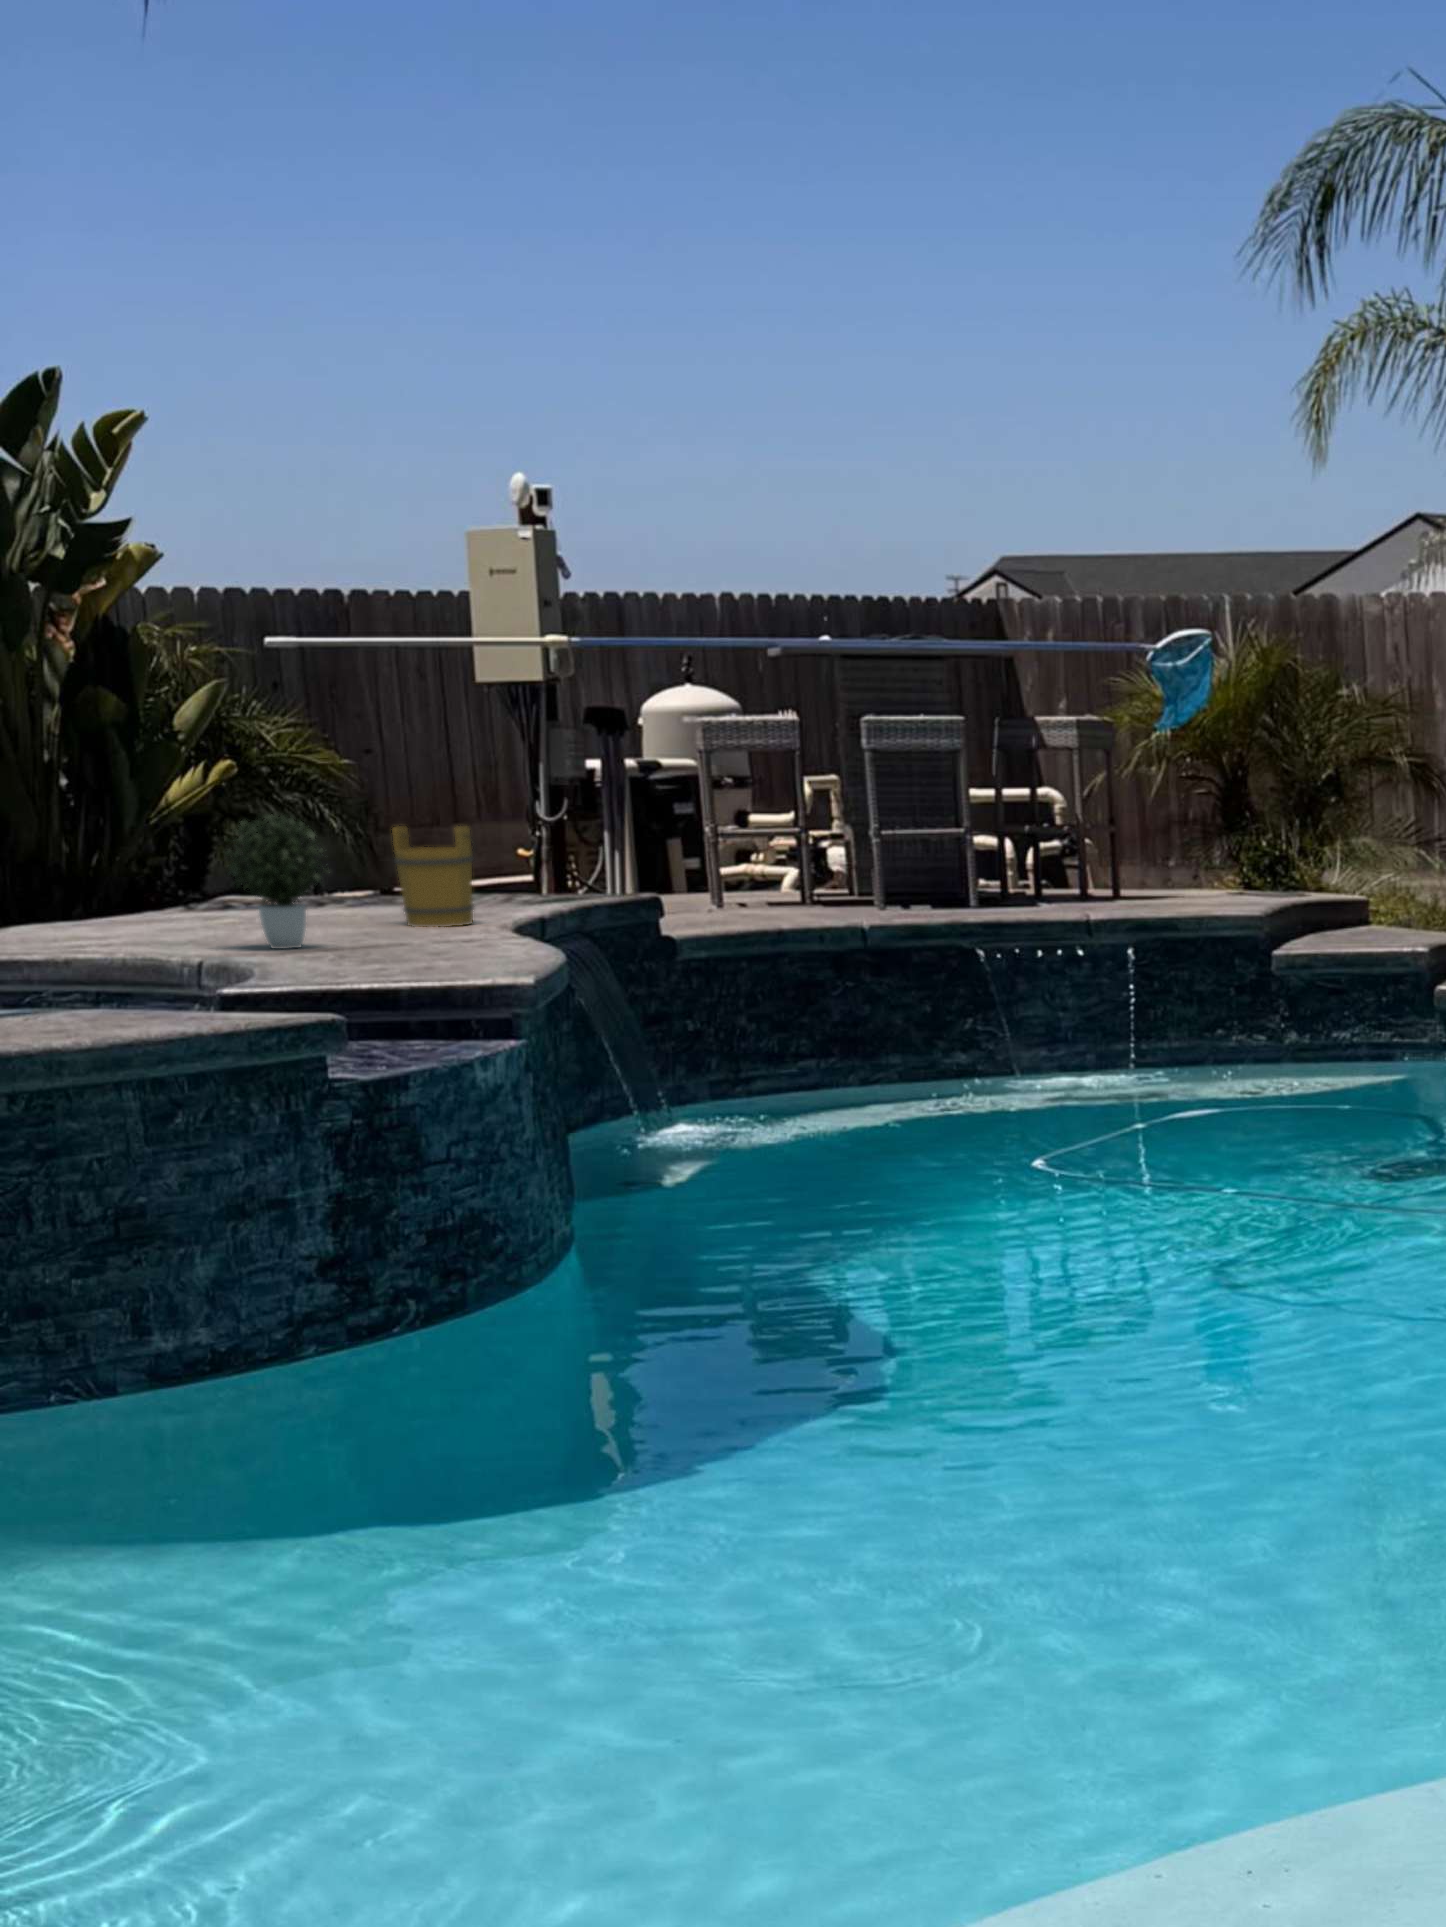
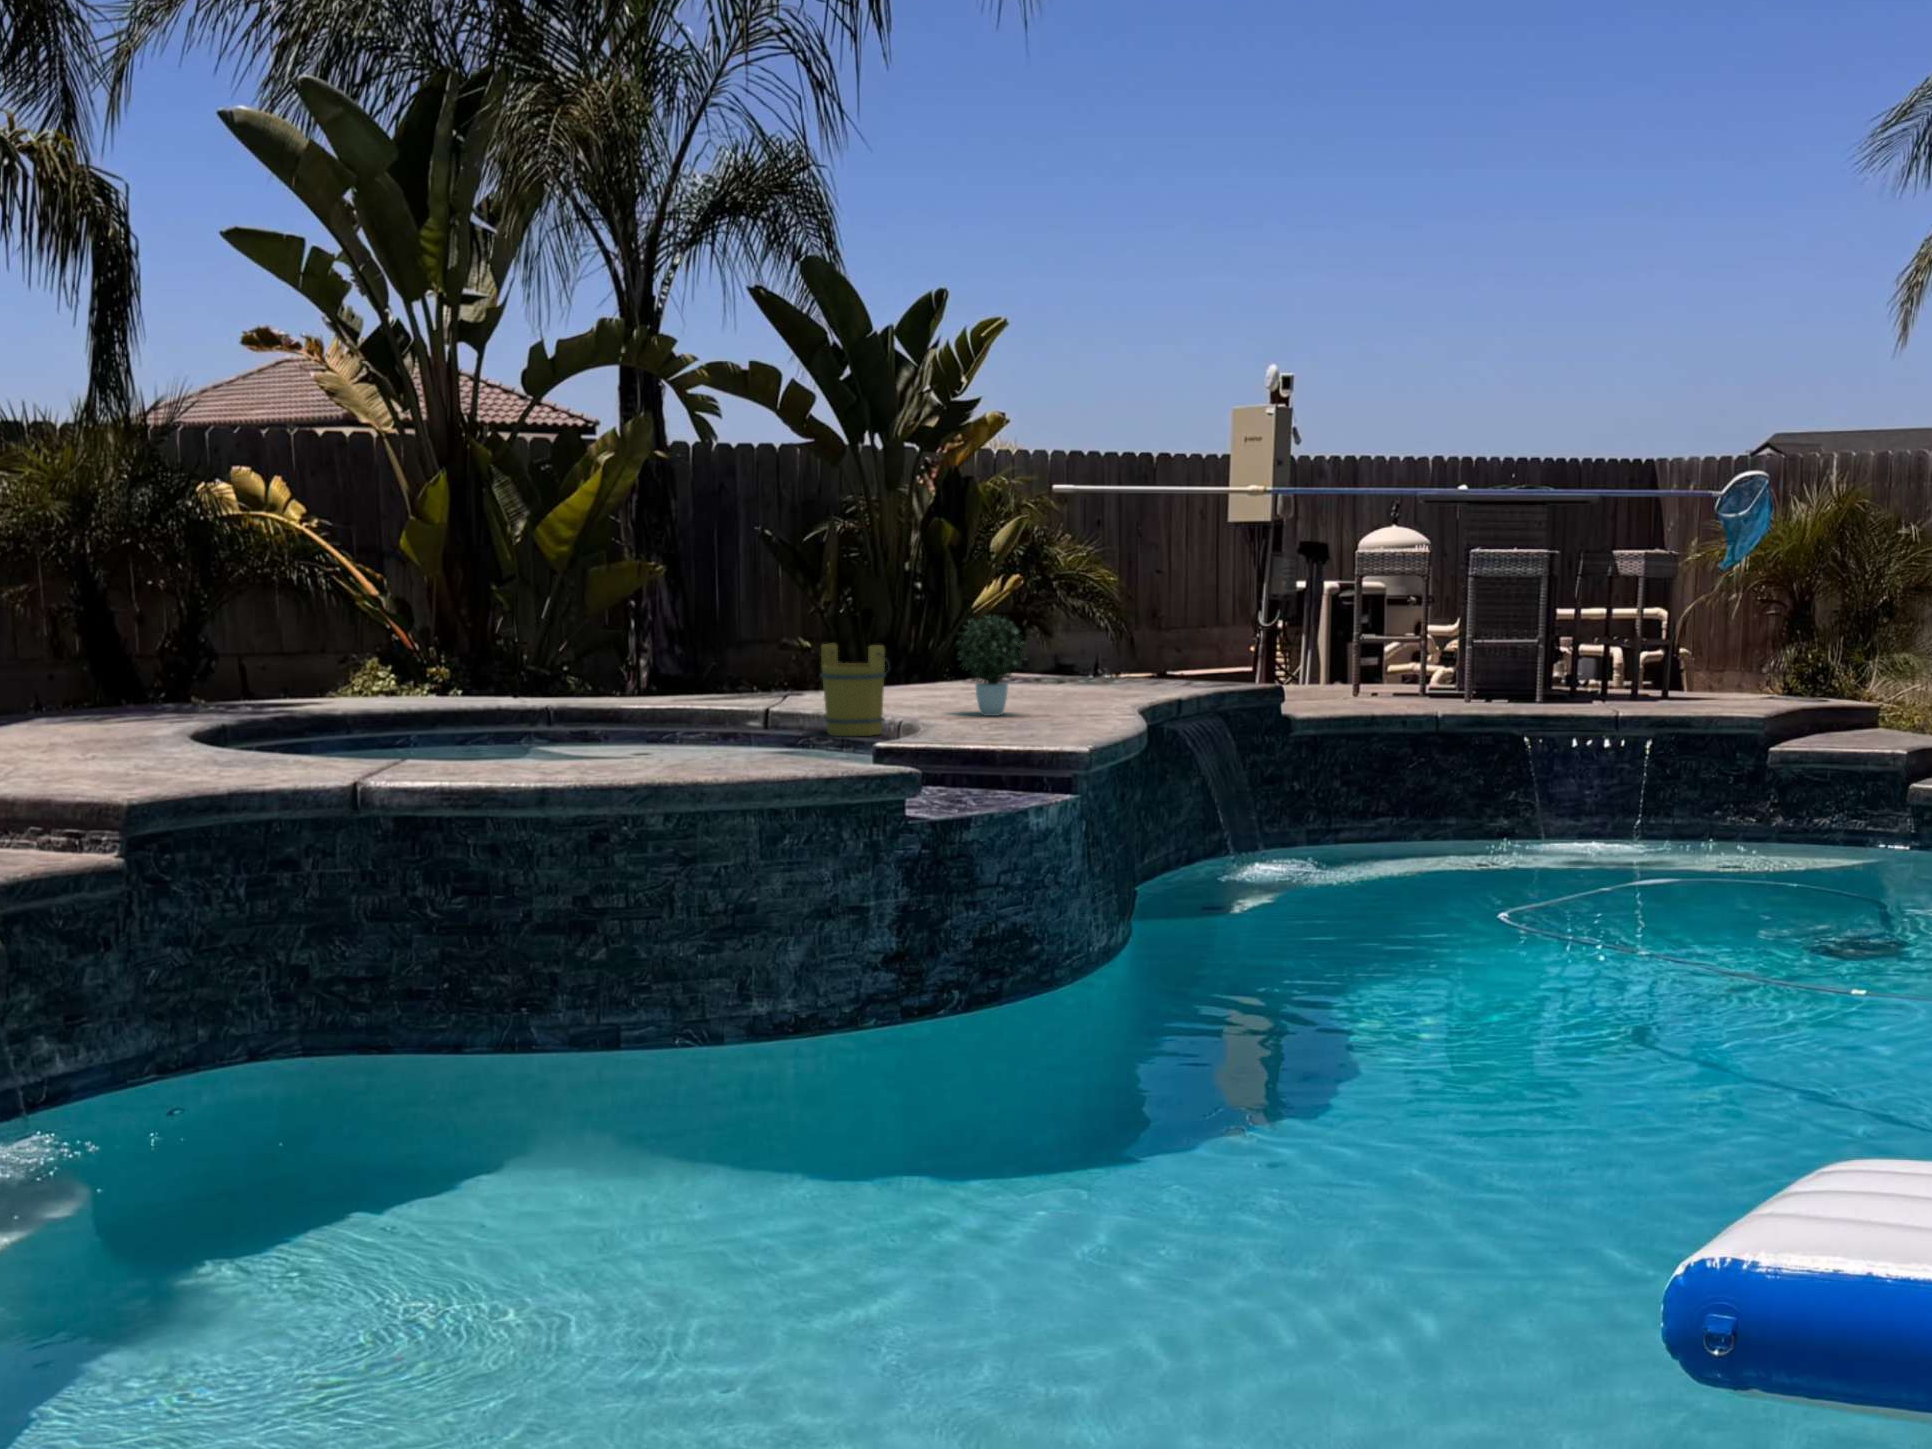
bucket: present [393,826,474,927] -> present [821,644,890,736]

